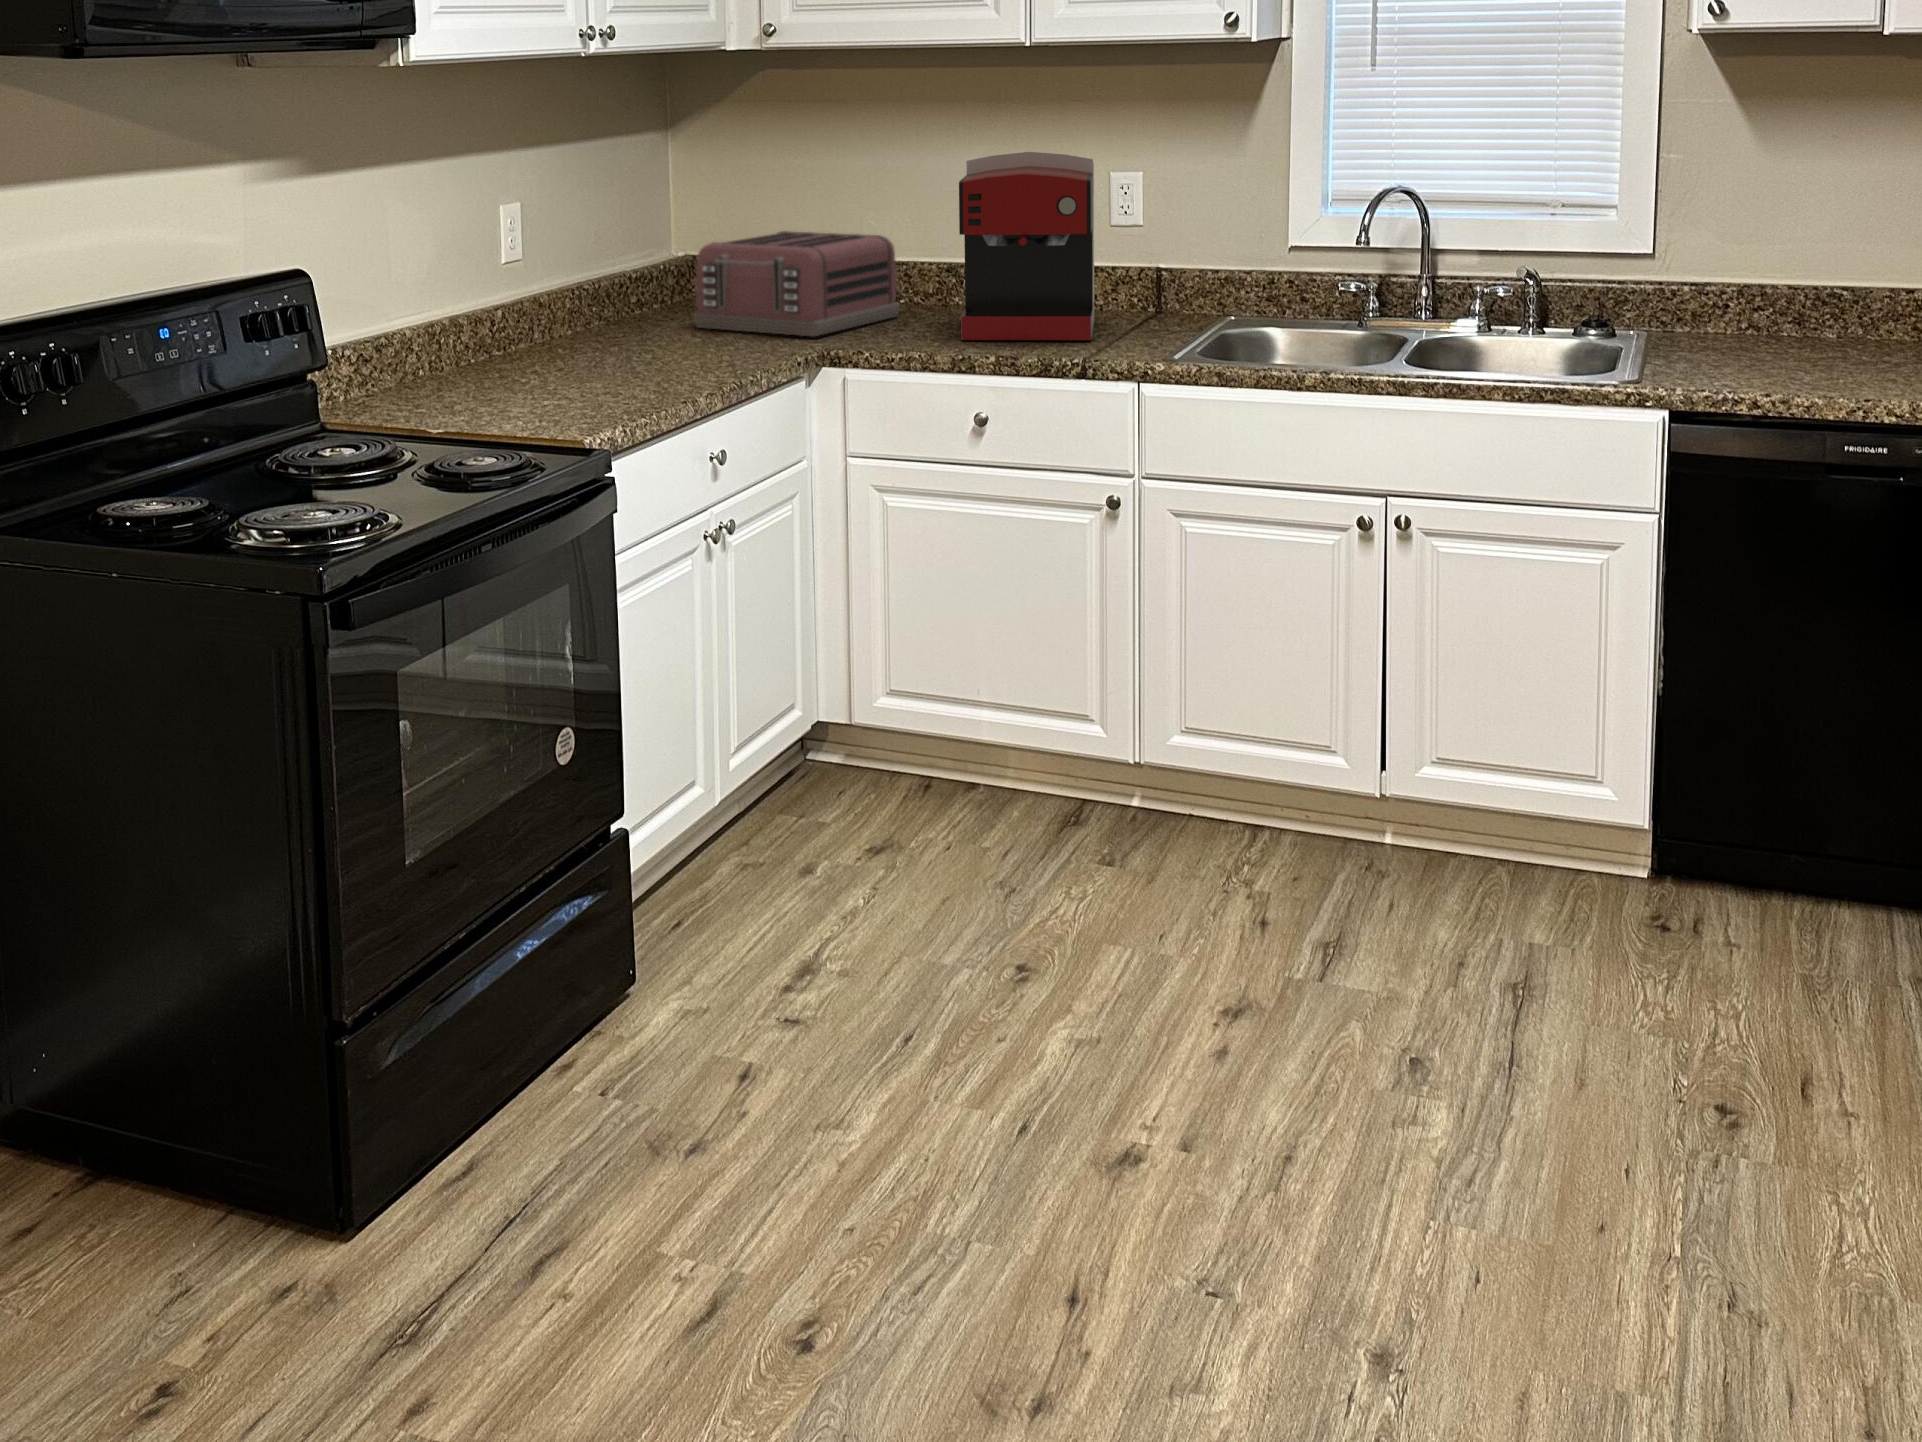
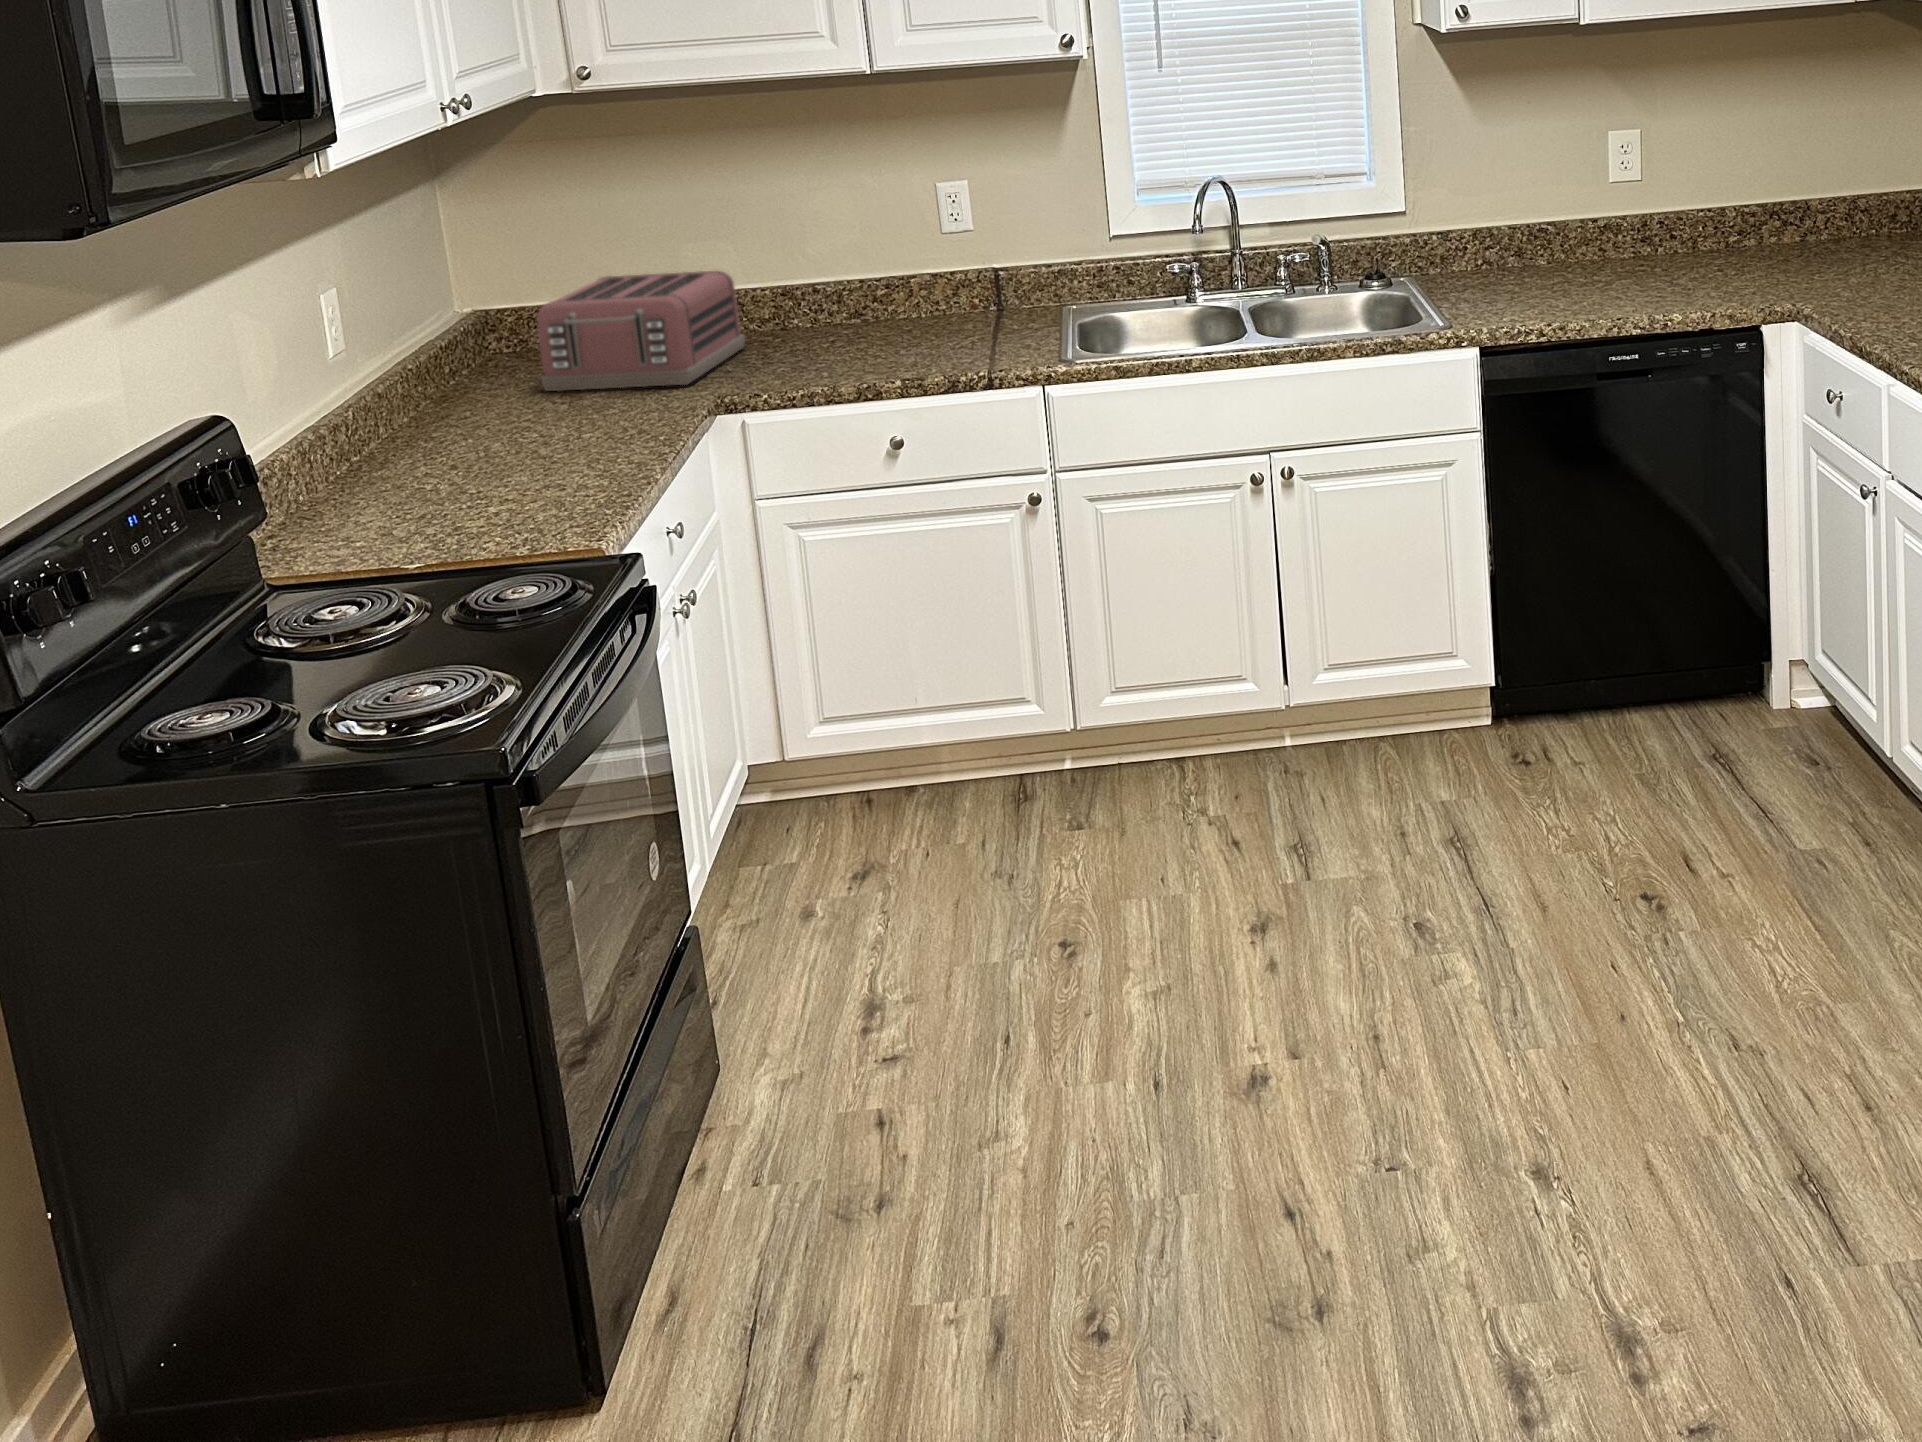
coffee maker: present [959,152,1094,340] -> none [803,174,962,367]

